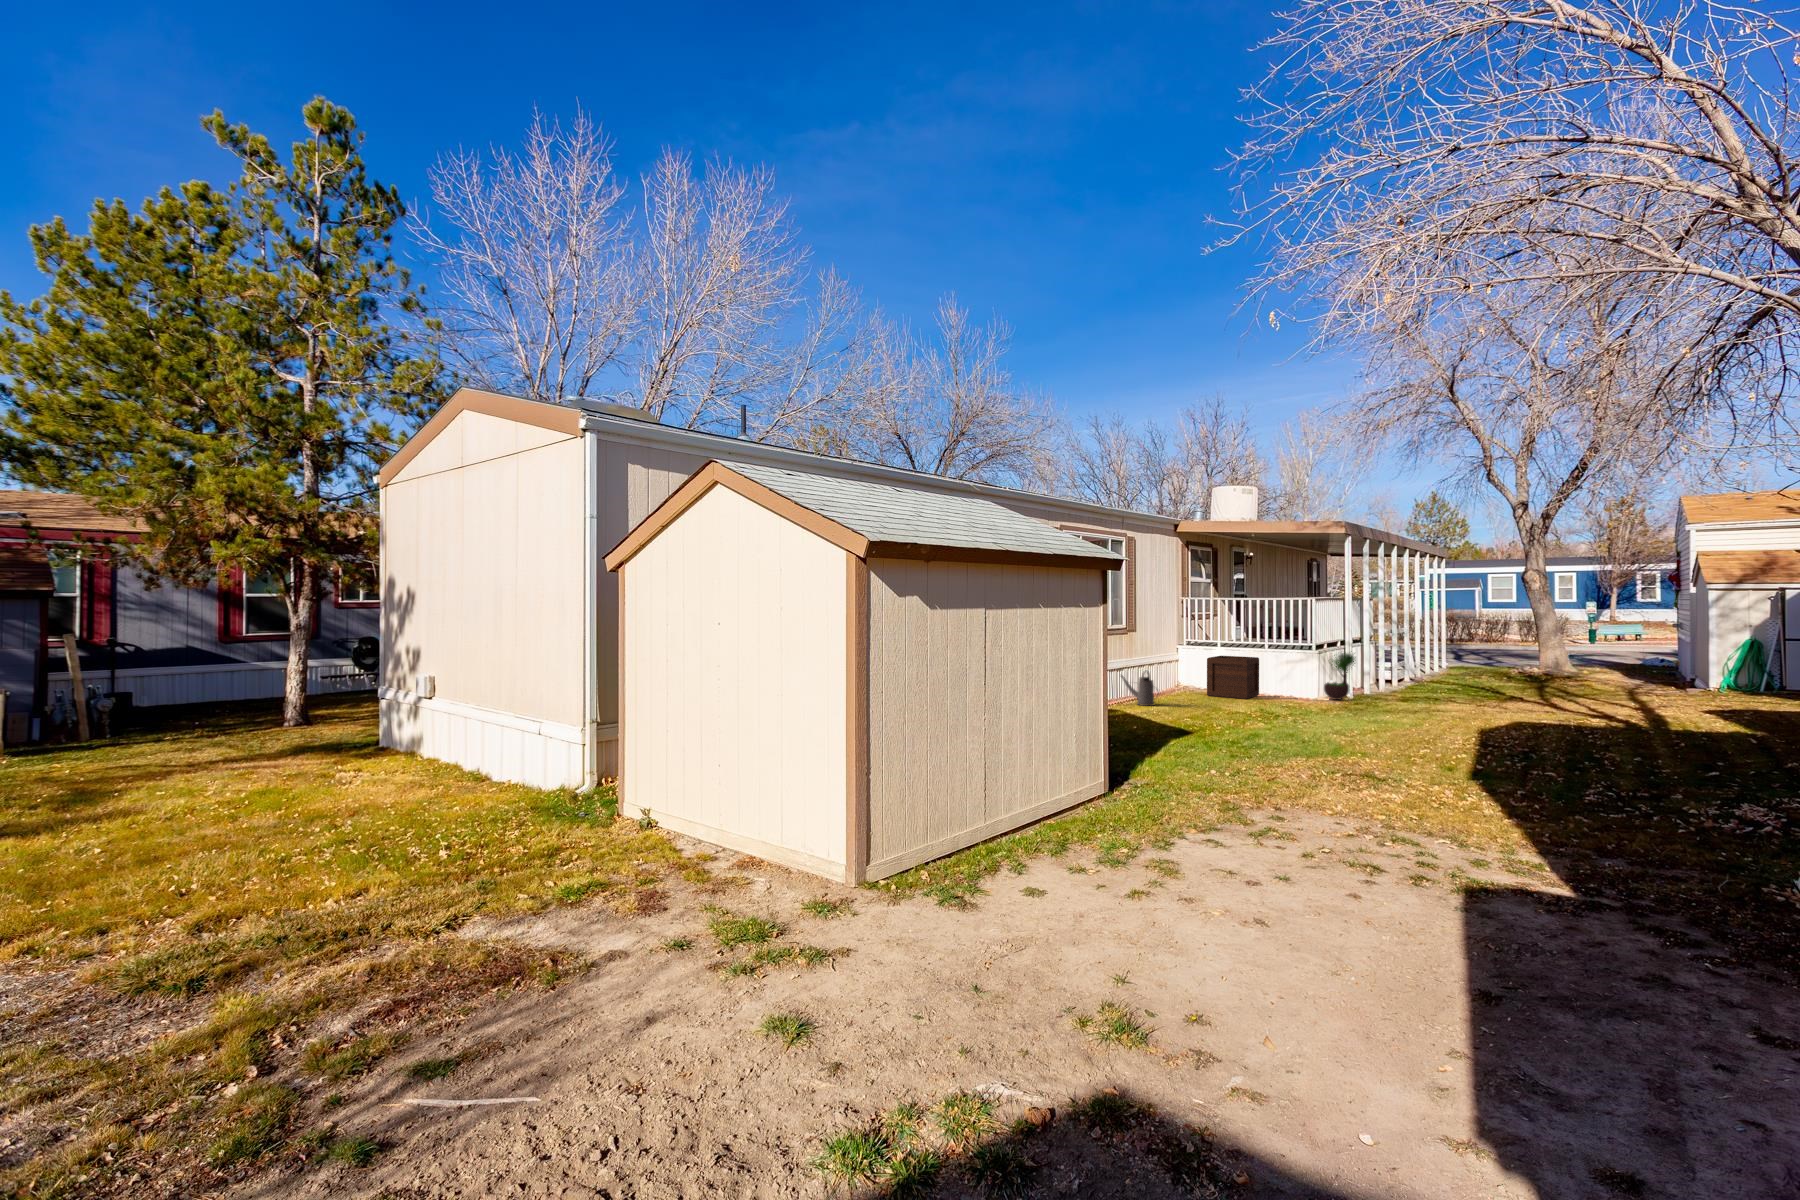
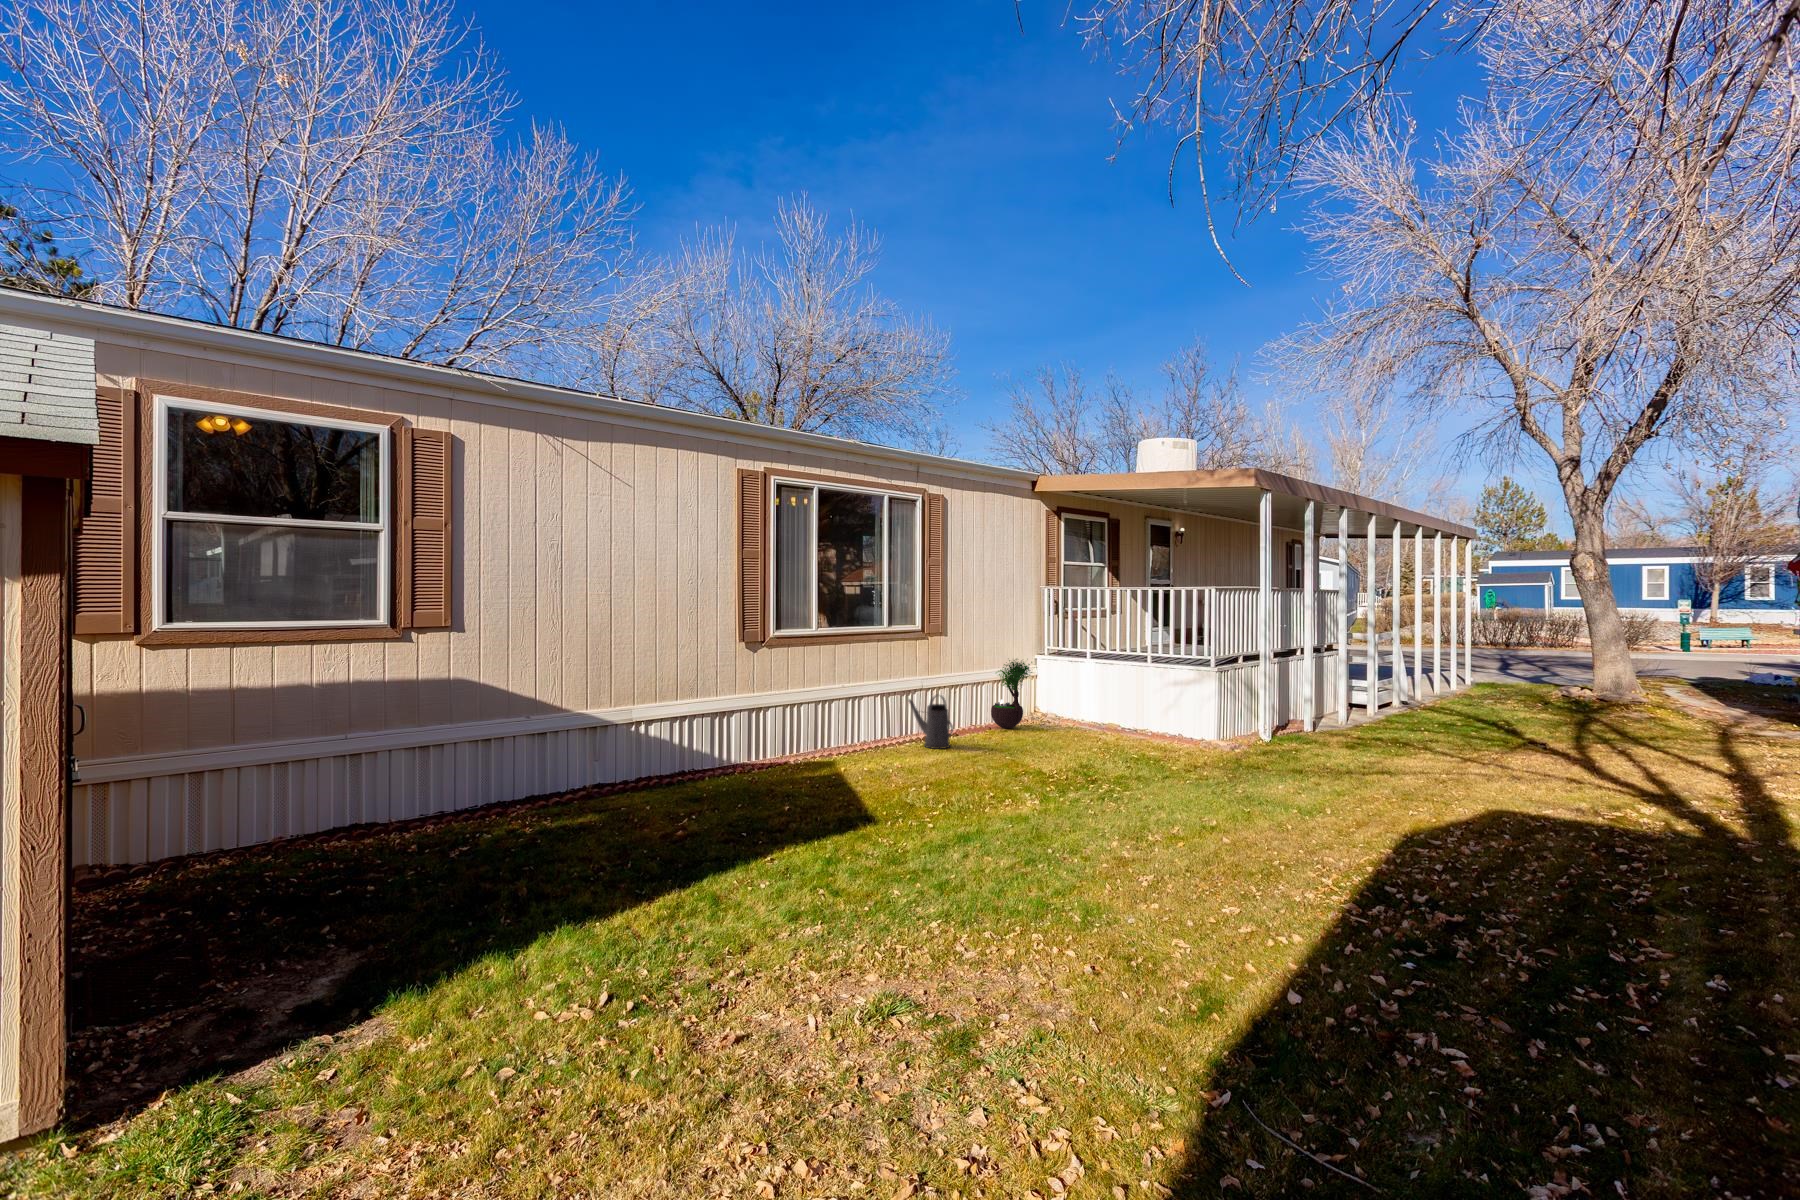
potted tree: present [1324,651,1356,700] -> present [991,659,1032,728]
wooden crate: present [1207,656,1259,699] -> none [1058,671,1139,738]

